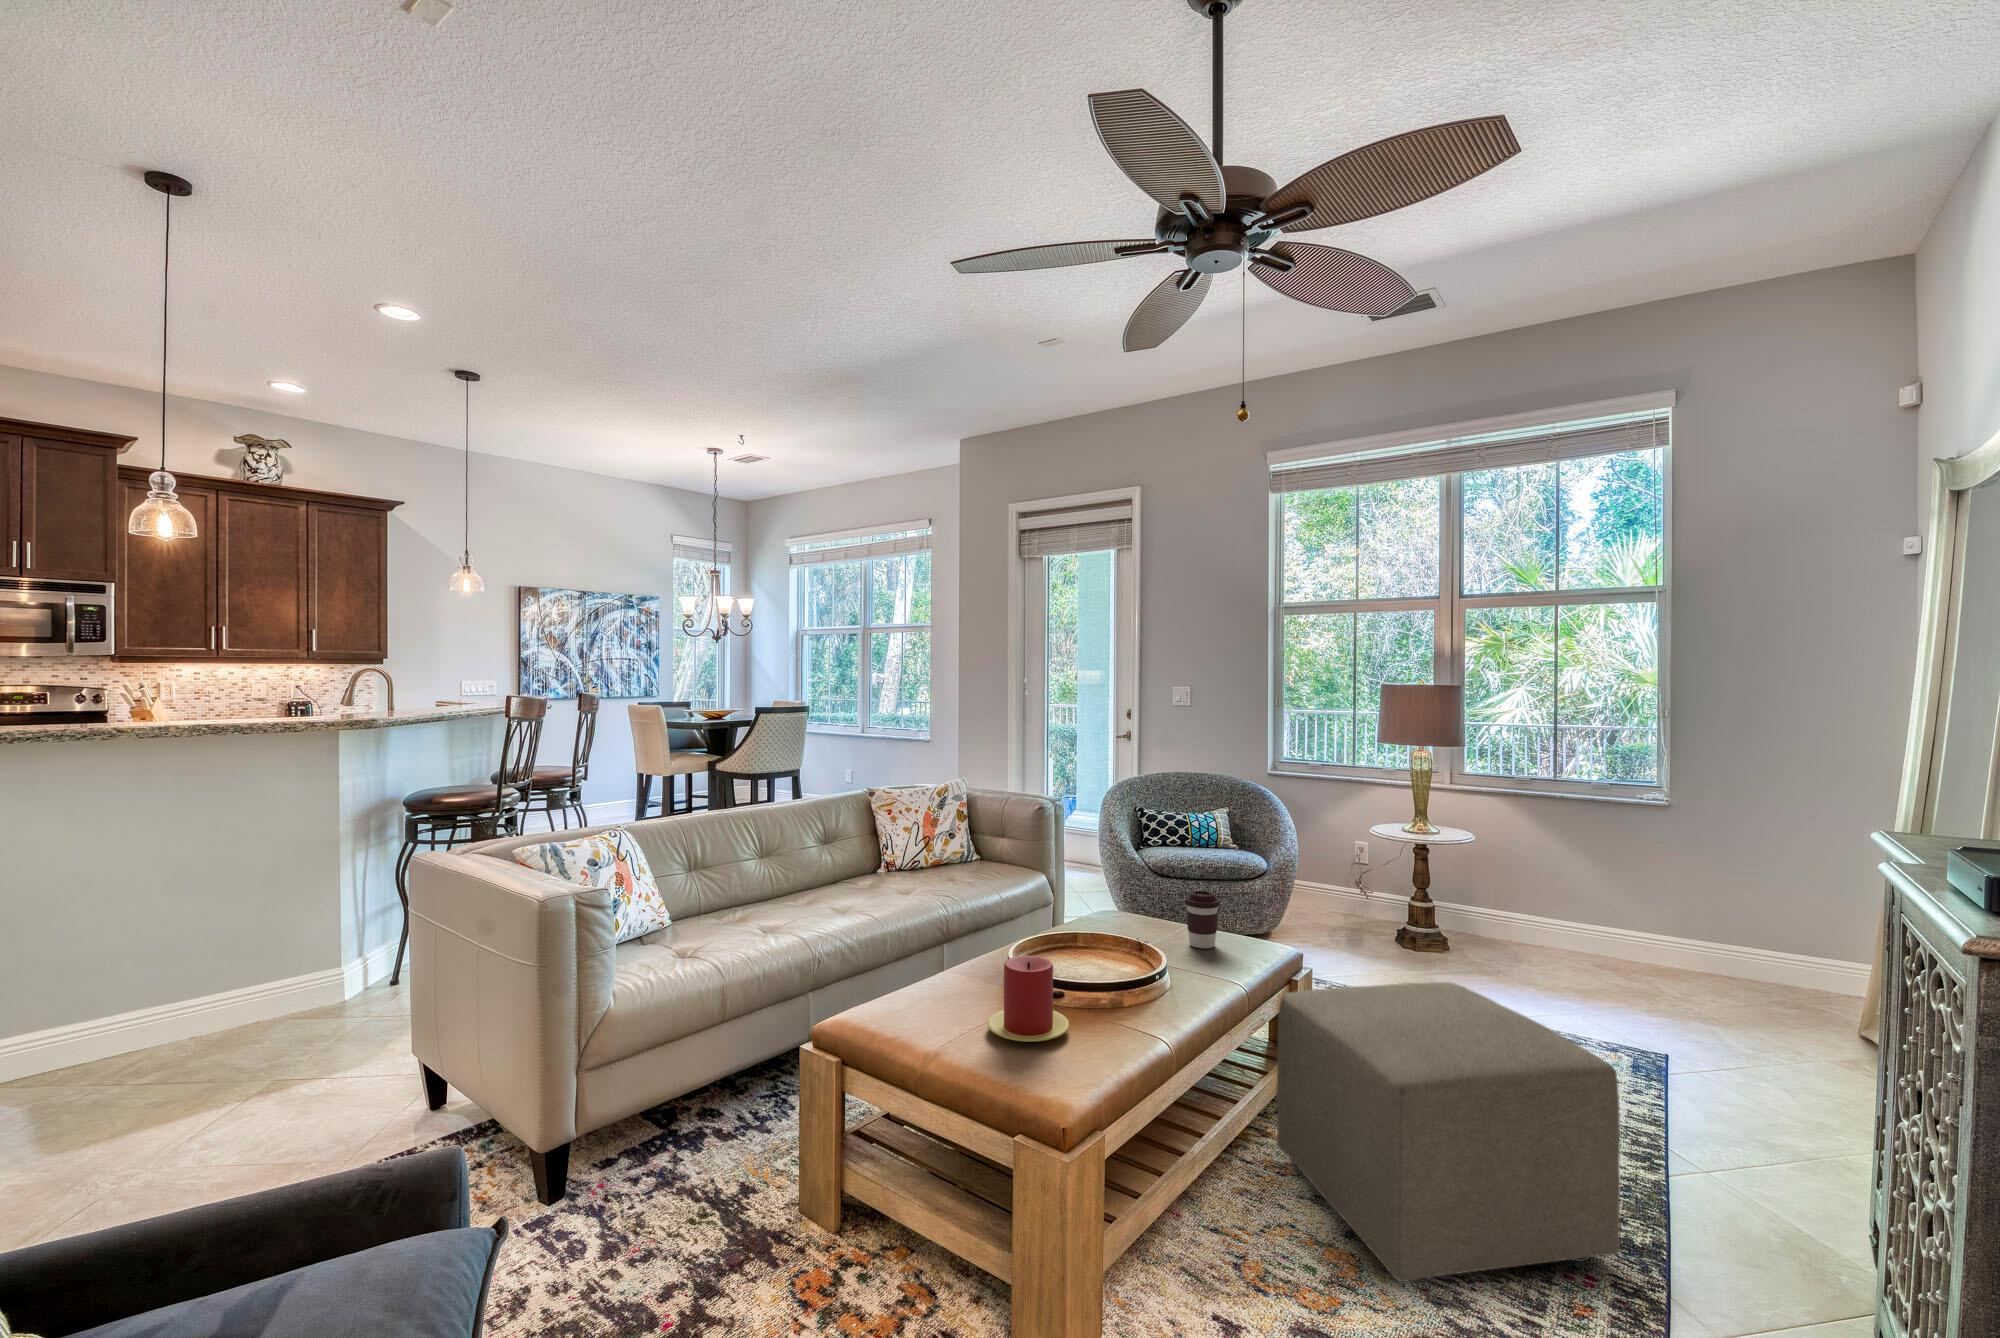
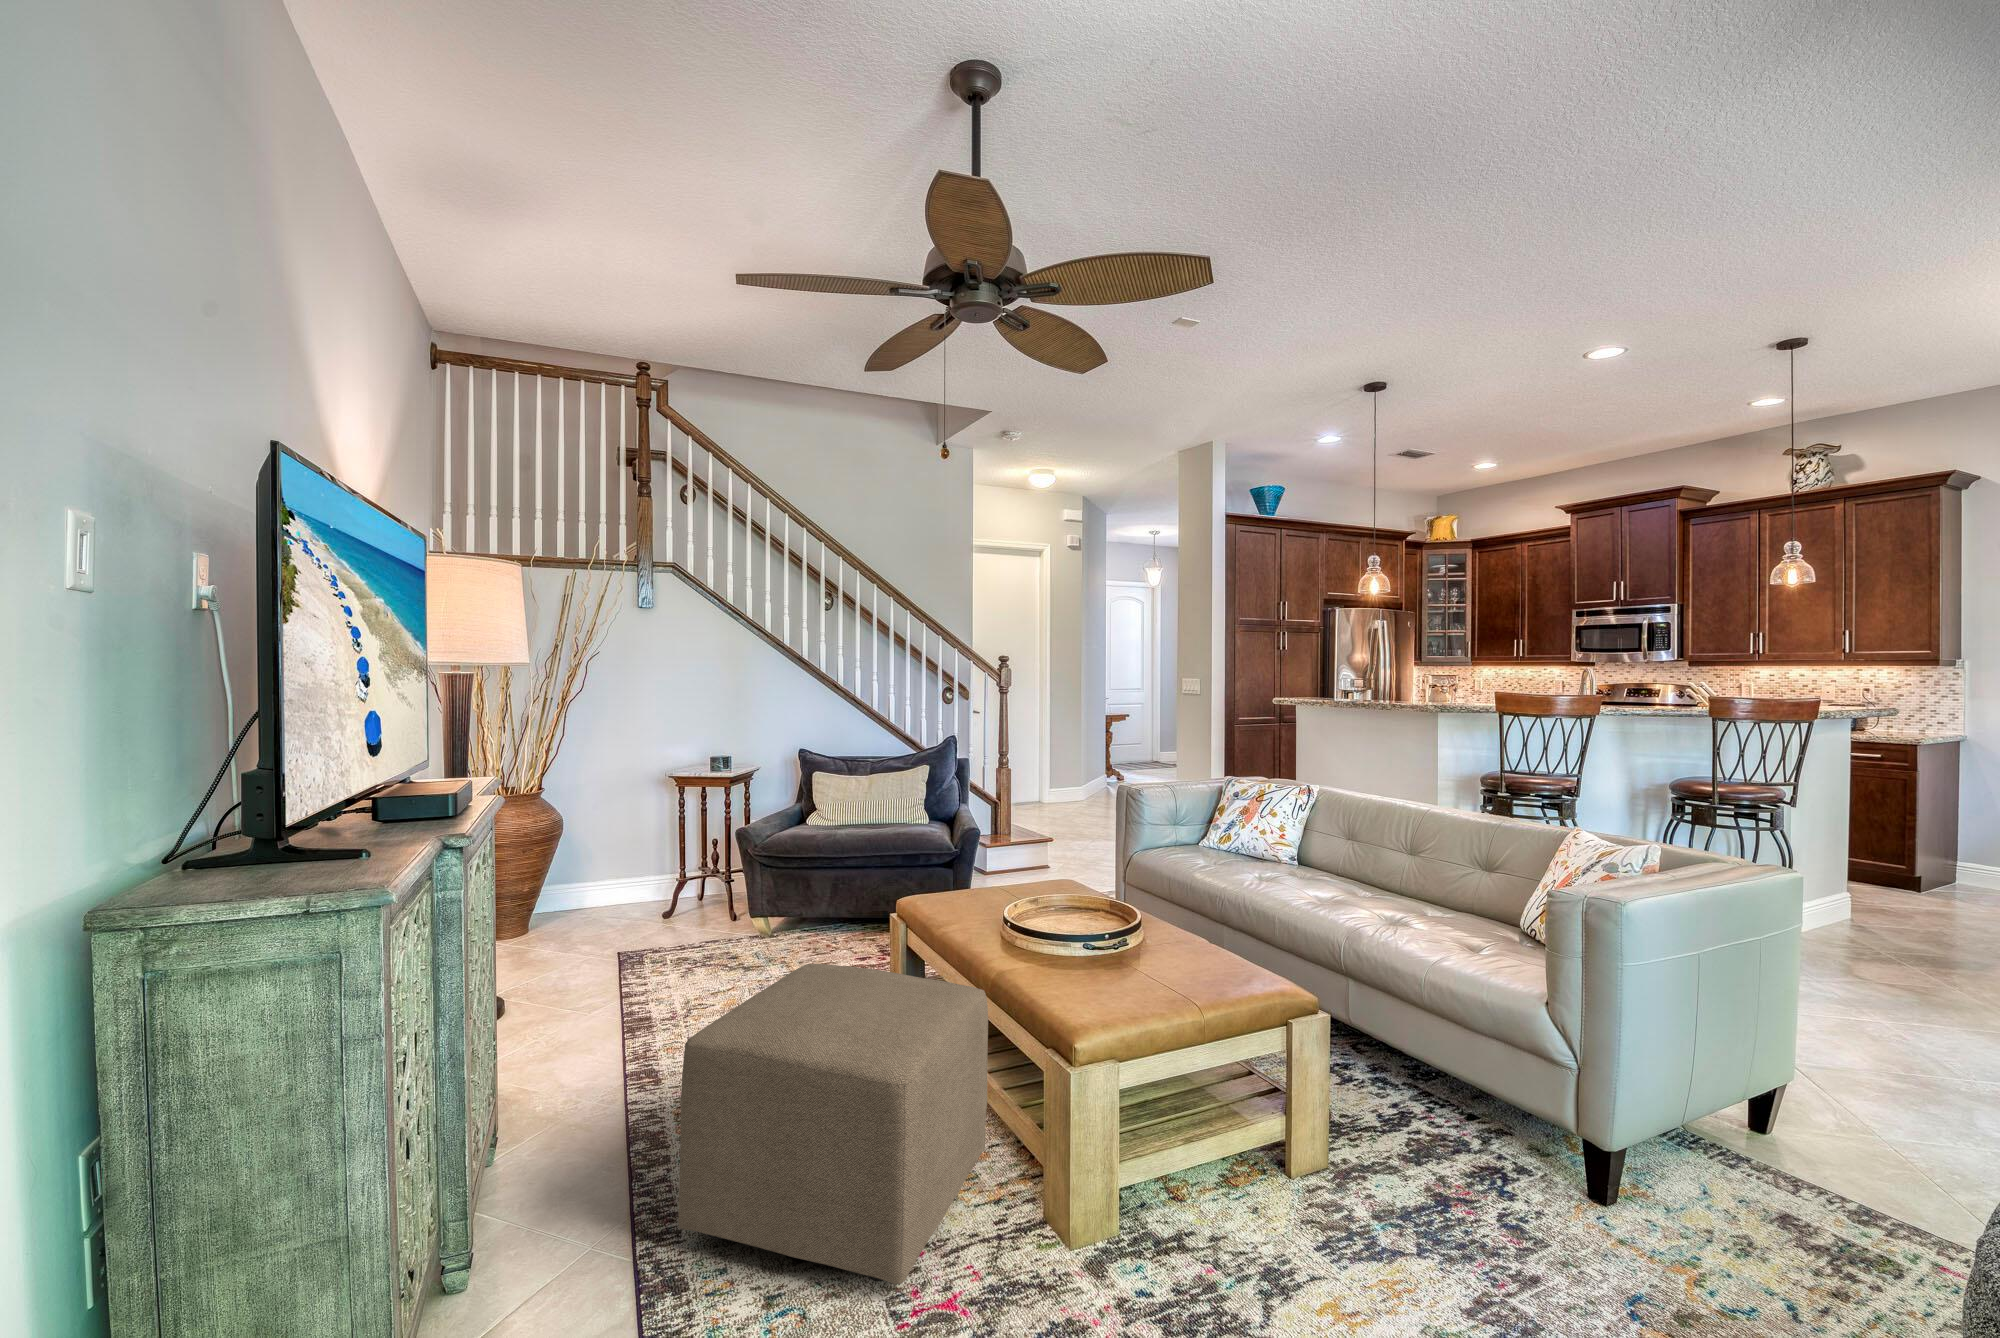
coffee cup: present [1185,891,1220,949] -> none [1103,919,1144,990]
candle: present [988,956,1069,1042] -> none [974,850,1030,904]

